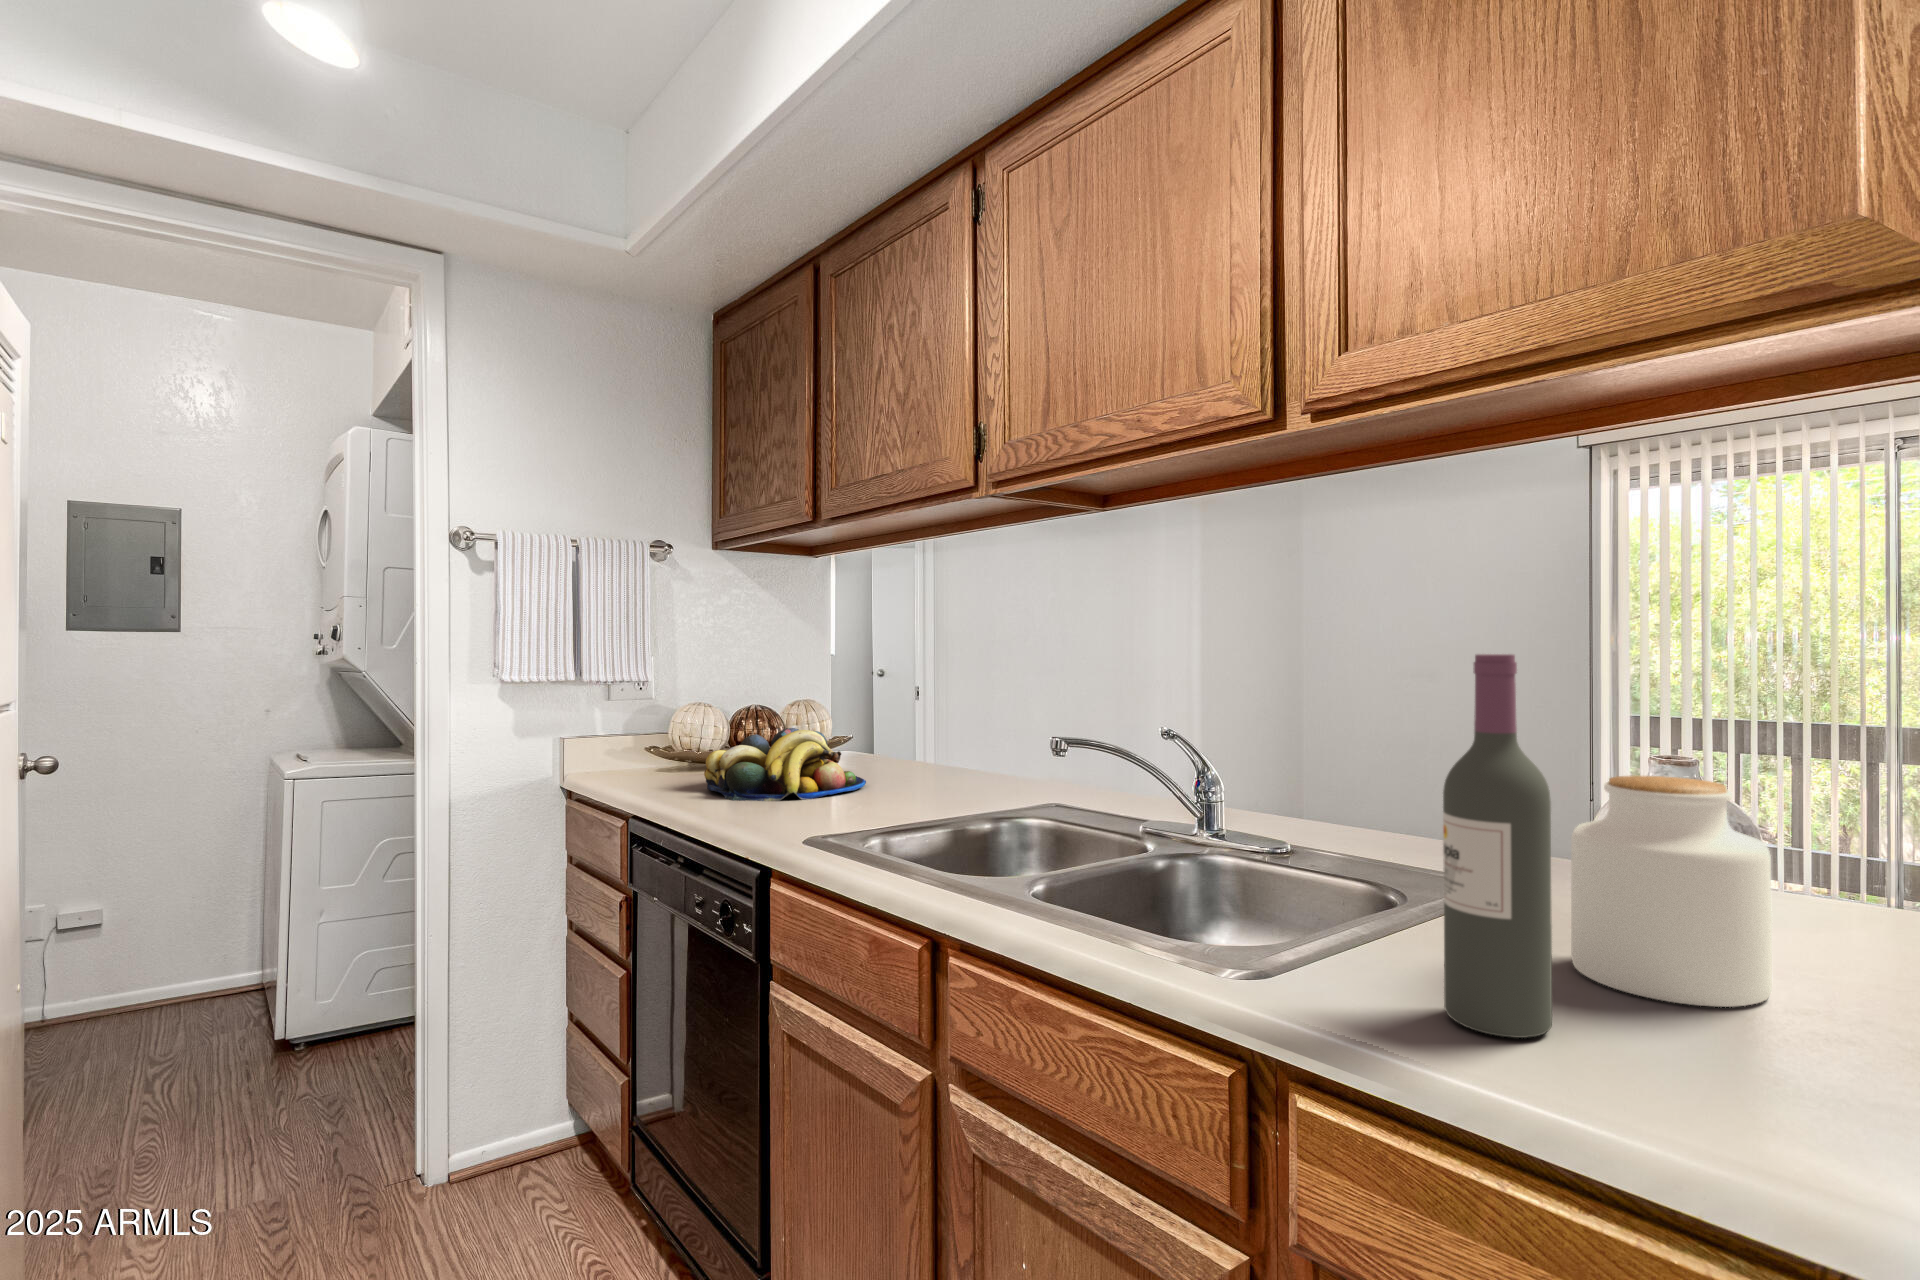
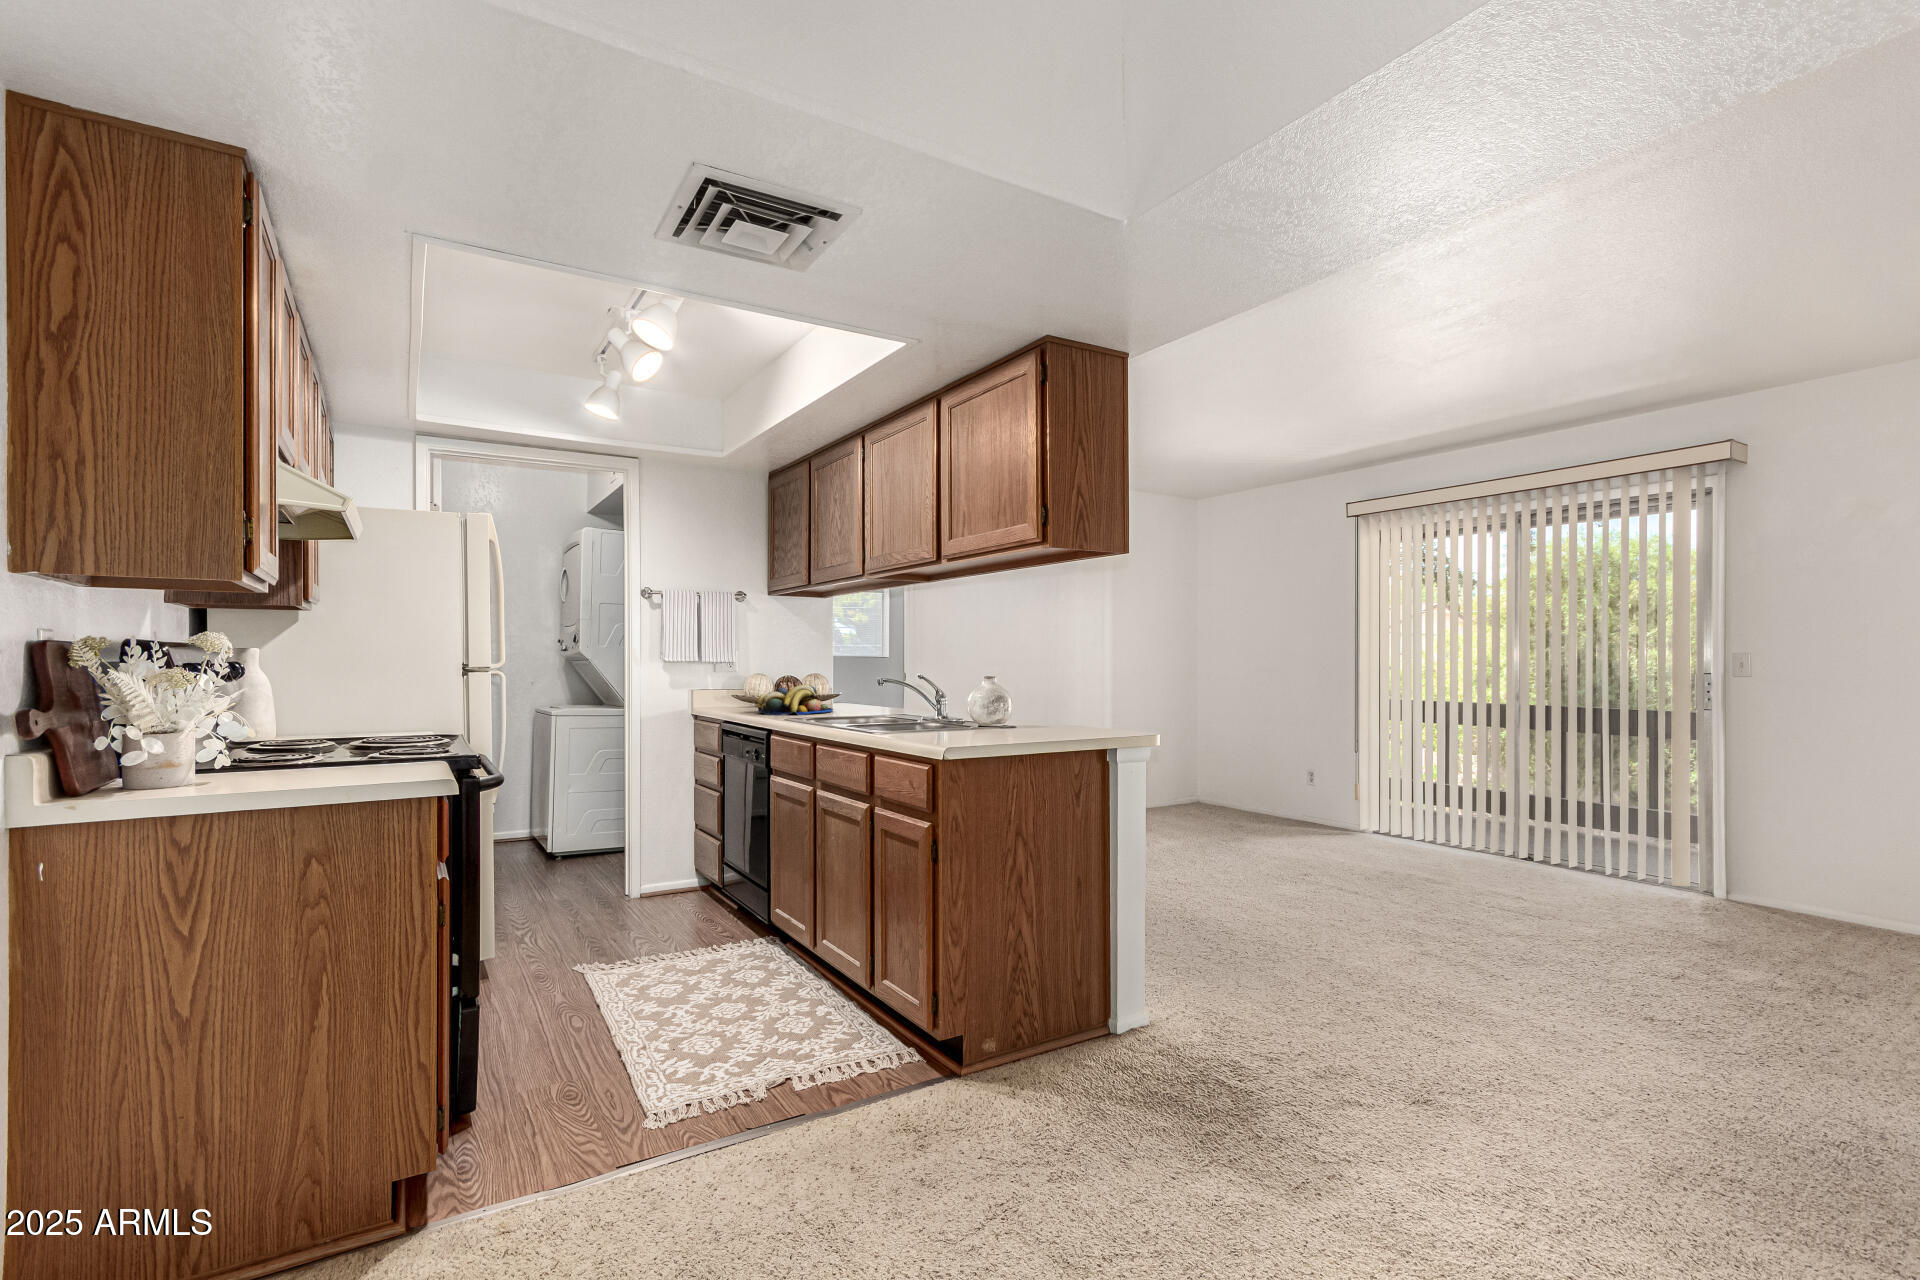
wine bottle: present [1443,654,1552,1038] -> none [918,646,944,745]
jar: present [1571,776,1772,1007] -> none [978,683,1026,743]

